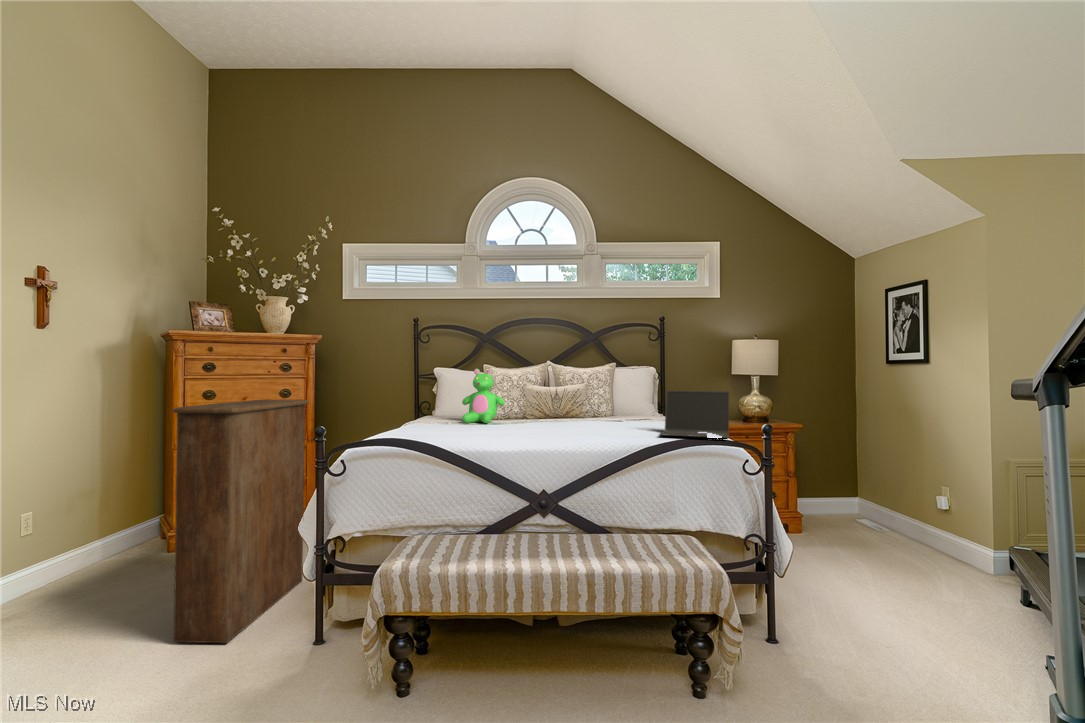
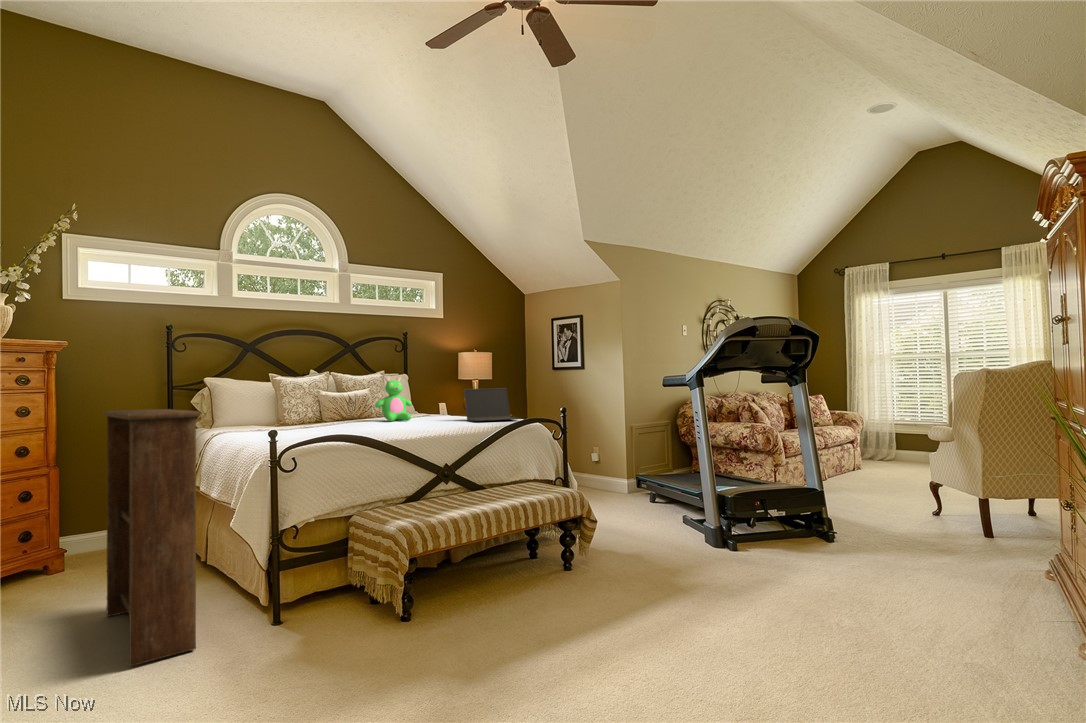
teddy bear: present [462,369,505,423] -> present [375,376,412,421]

